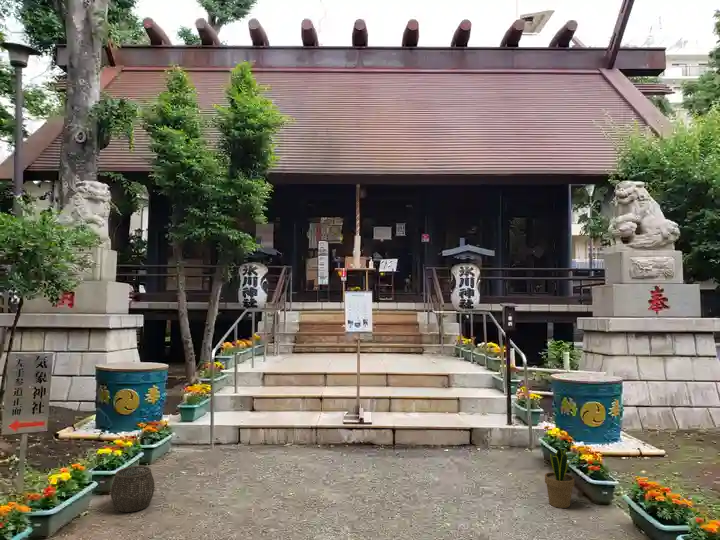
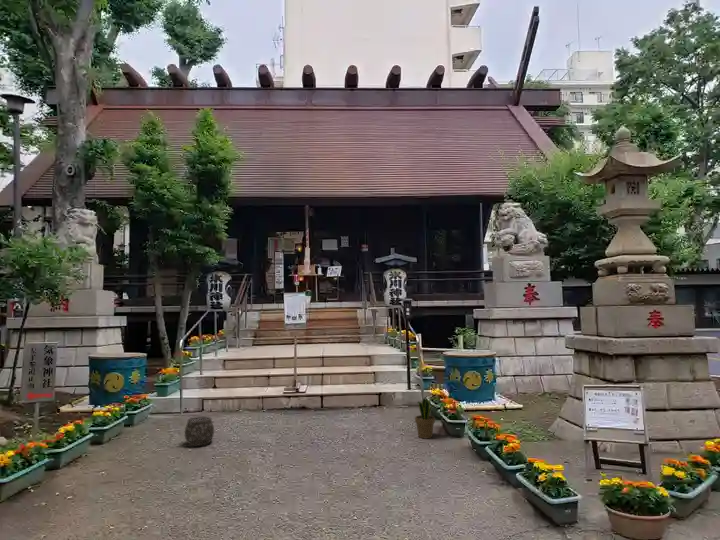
woven basket: present [110,466,155,512] -> present [185,416,214,446]

